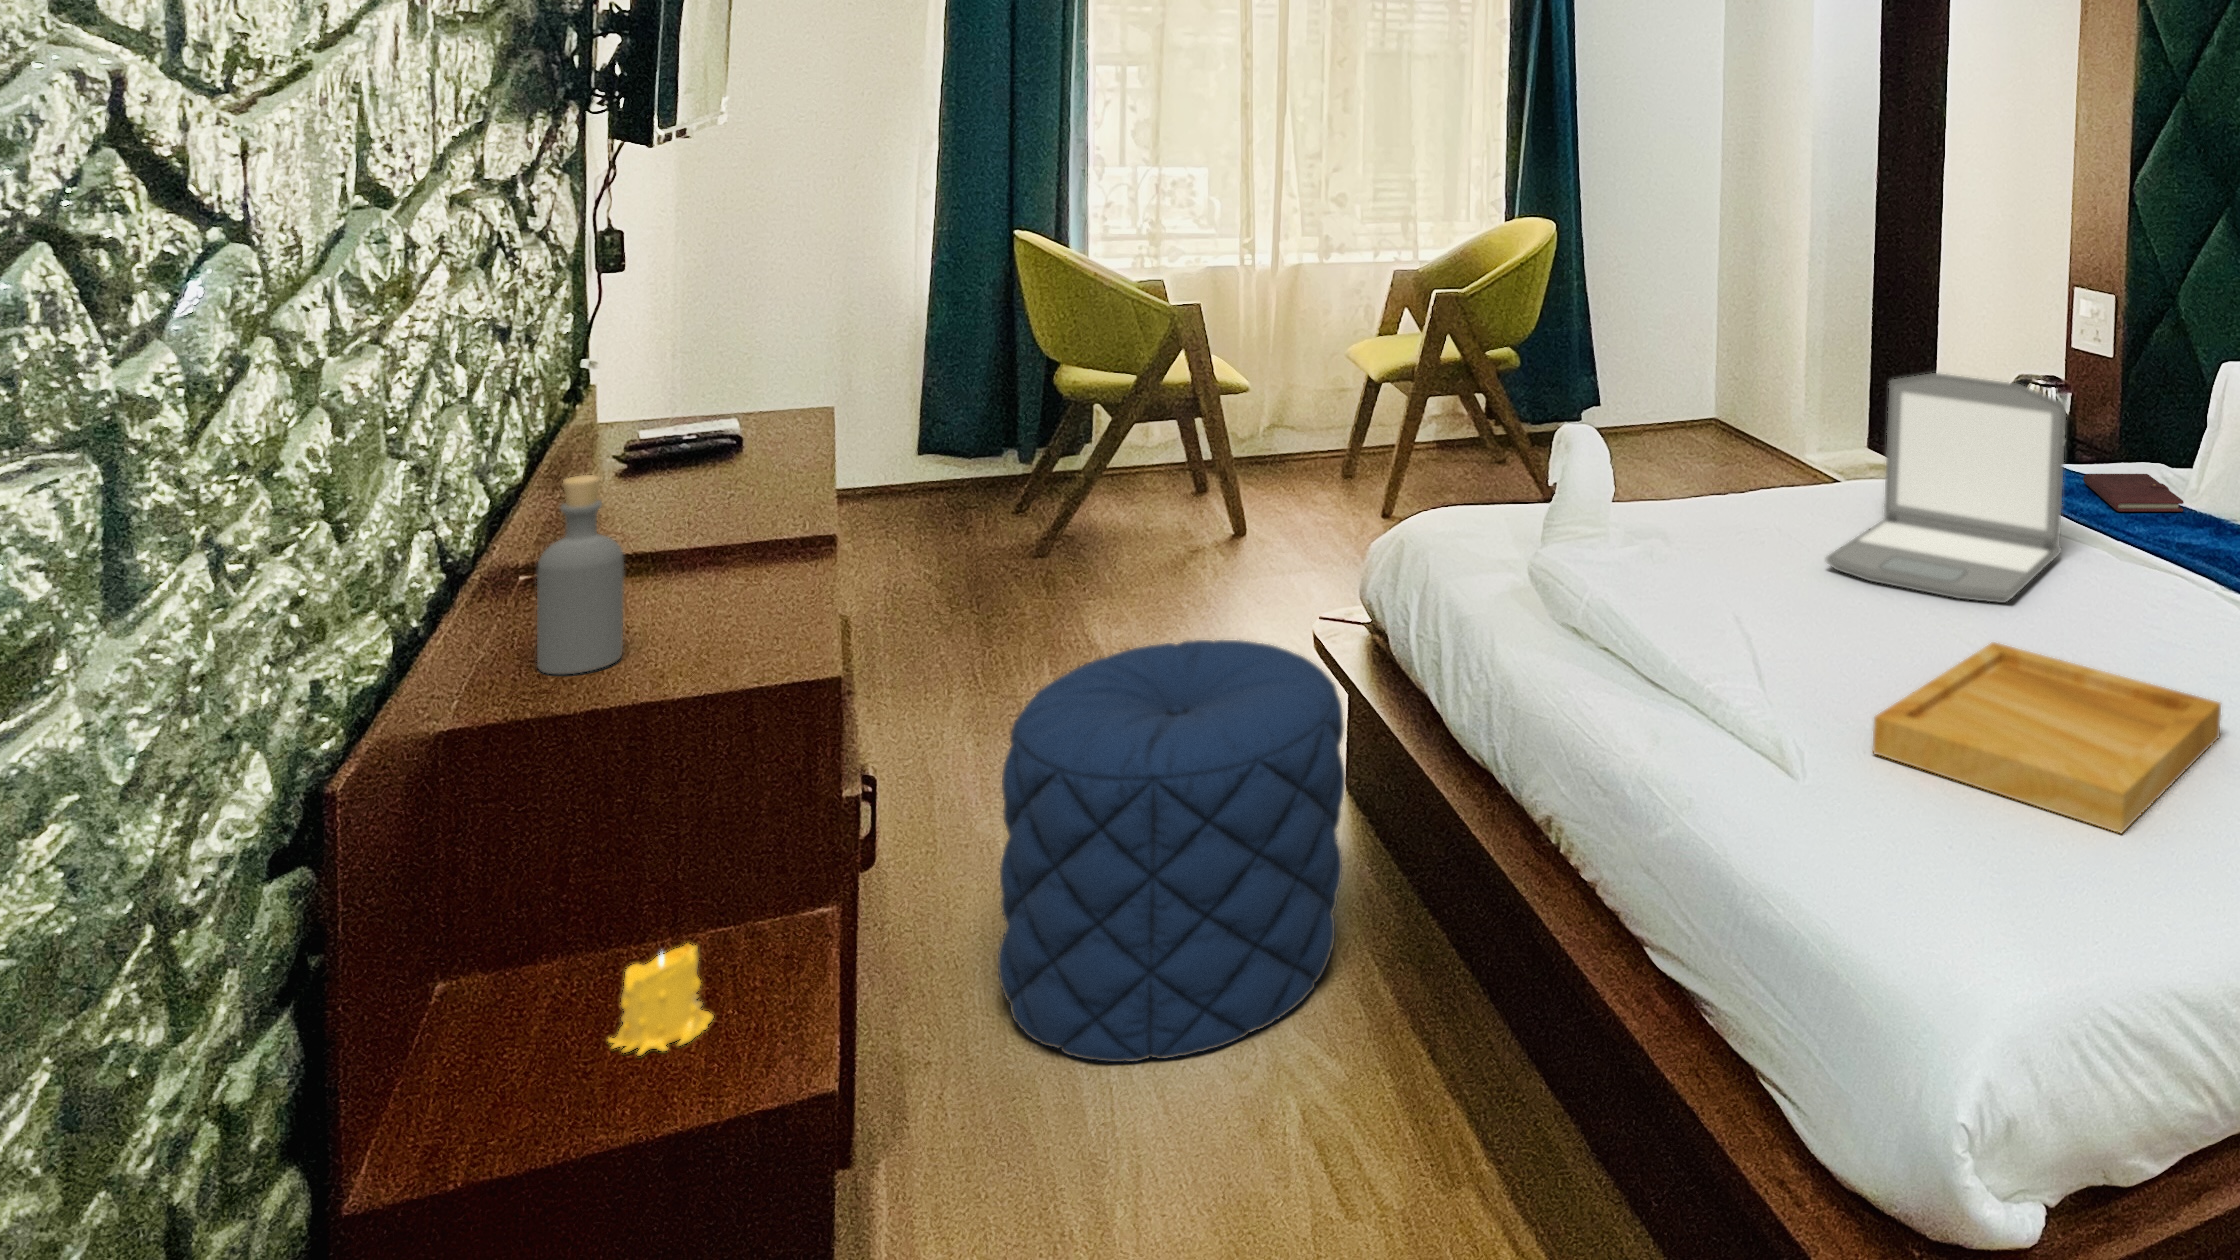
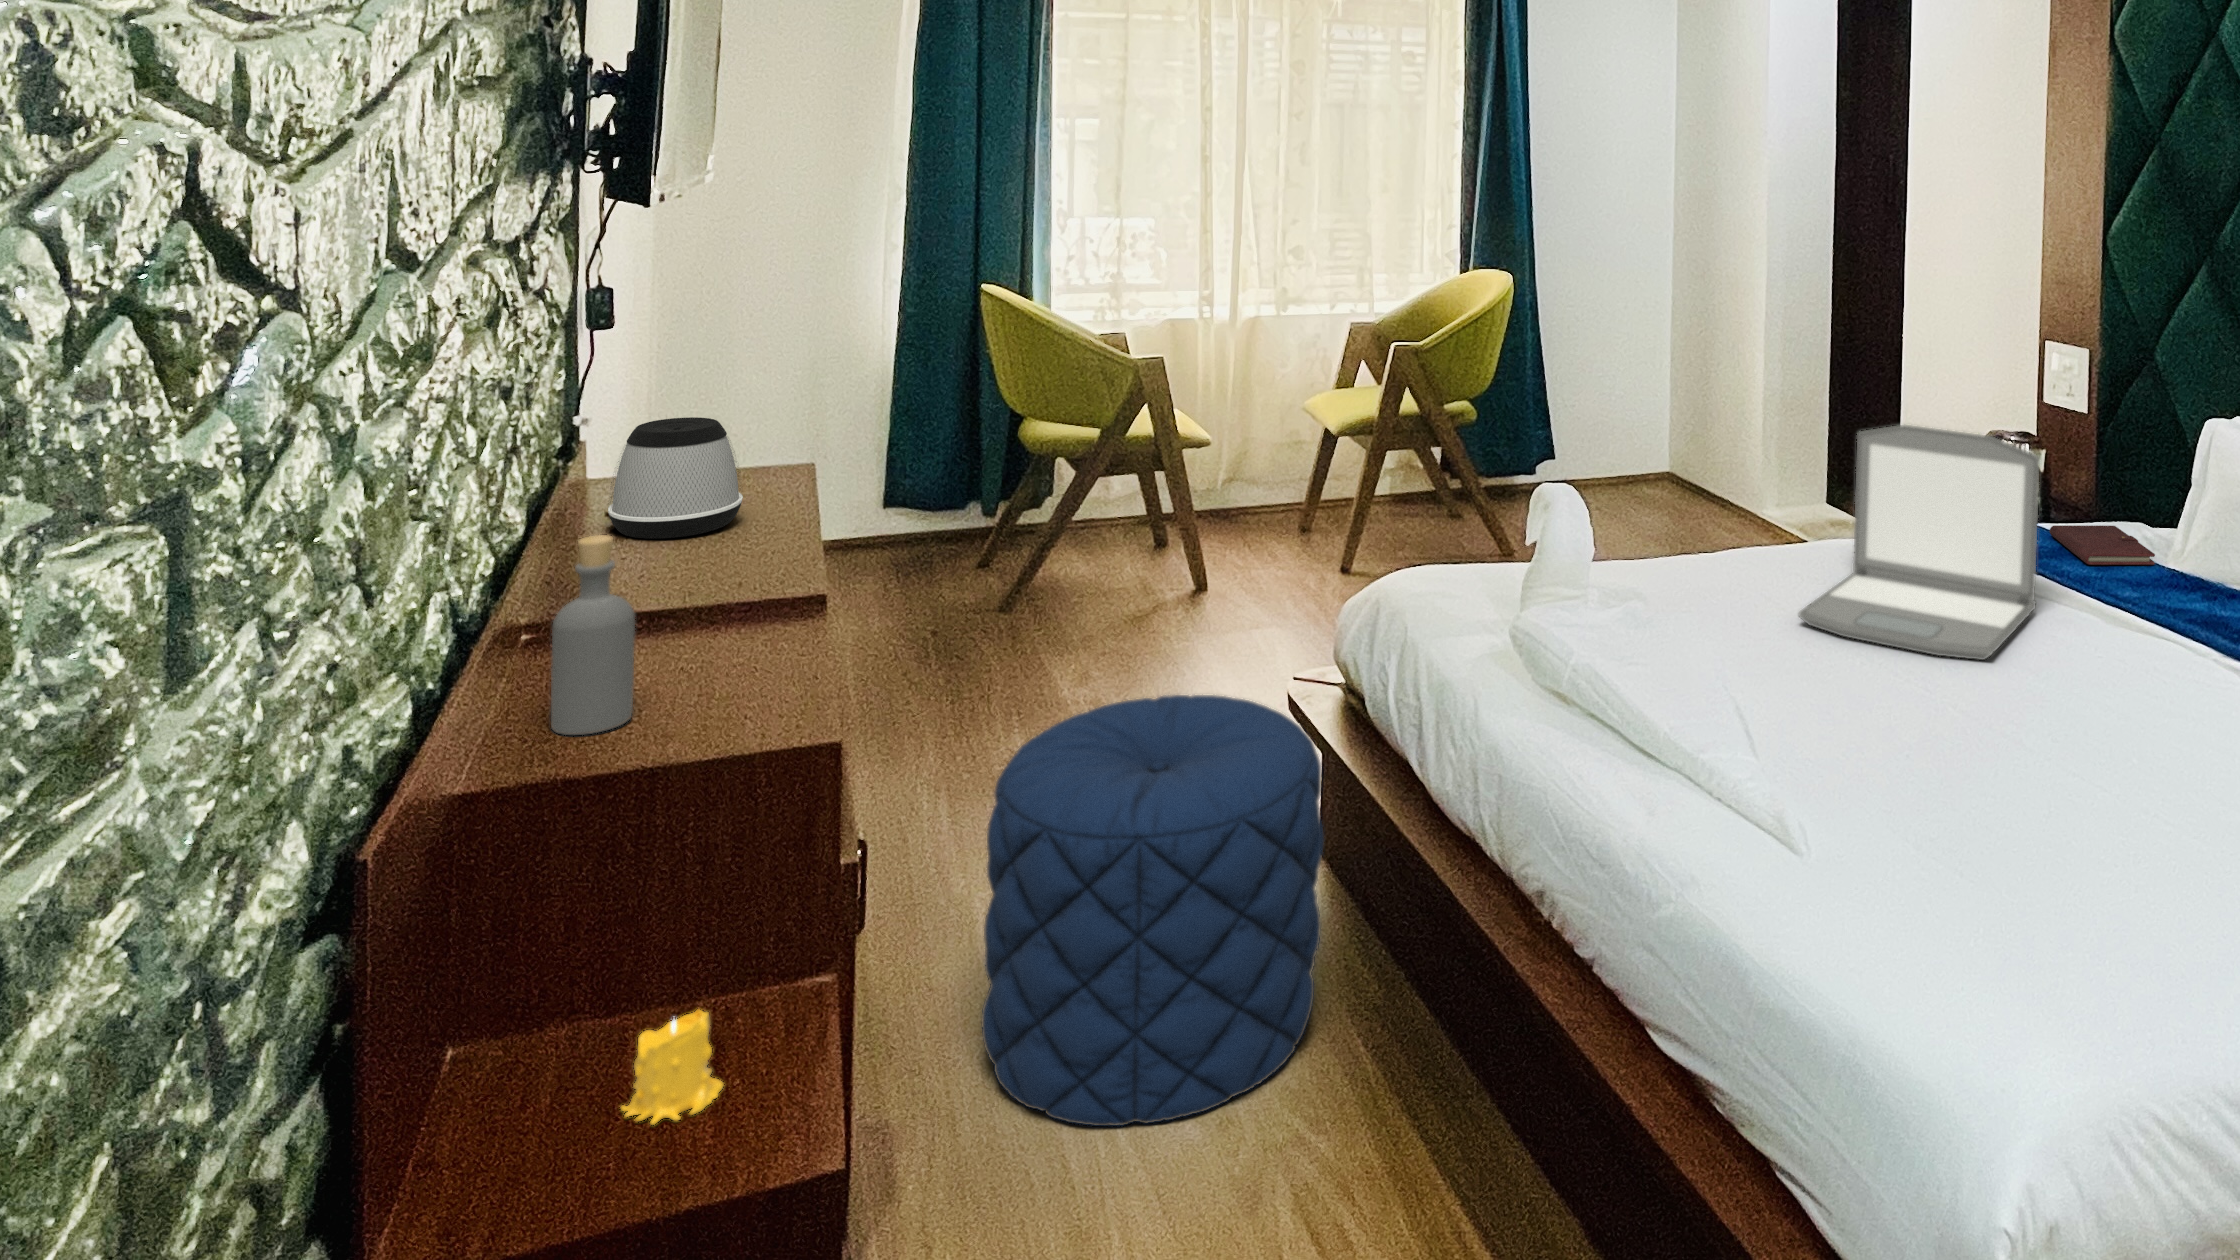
speaker: none [611,362,752,484] -> present [608,417,743,539]
tray: present [1873,643,2221,833] -> none [1866,701,2221,905]

